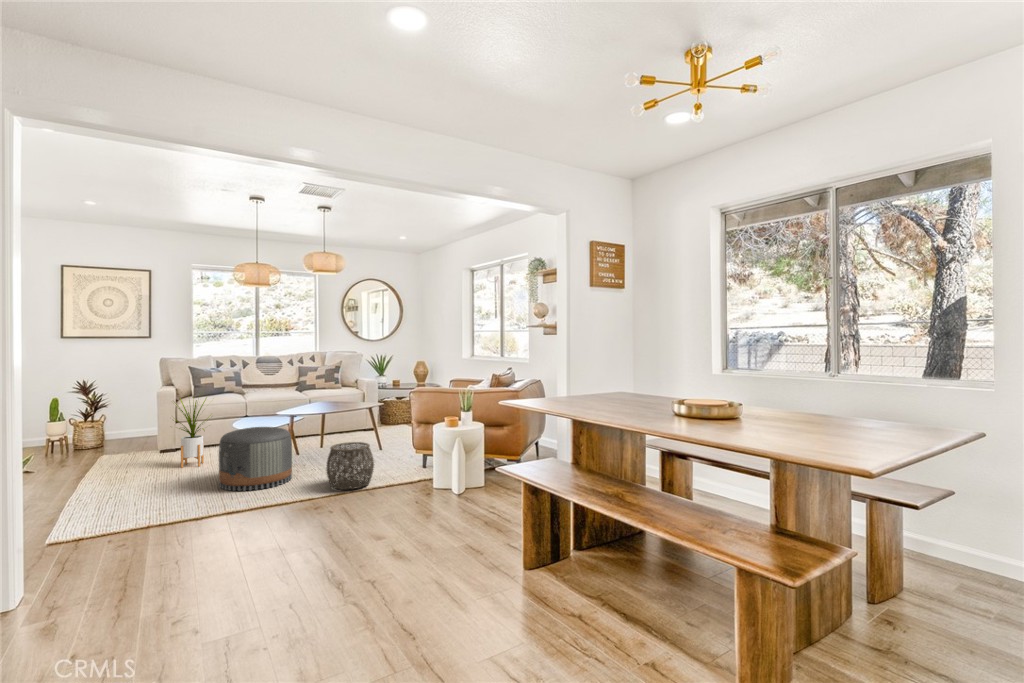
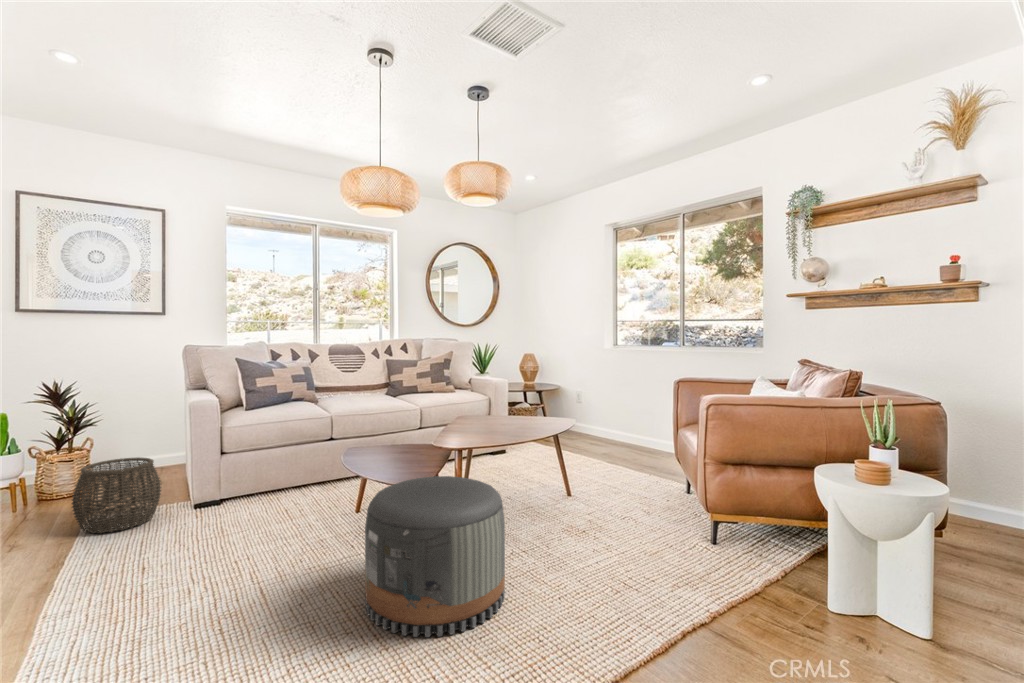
house plant: present [176,397,209,468] -> none [229,400,314,552]
woven basket: present [326,442,374,490] -> present [72,457,161,533]

